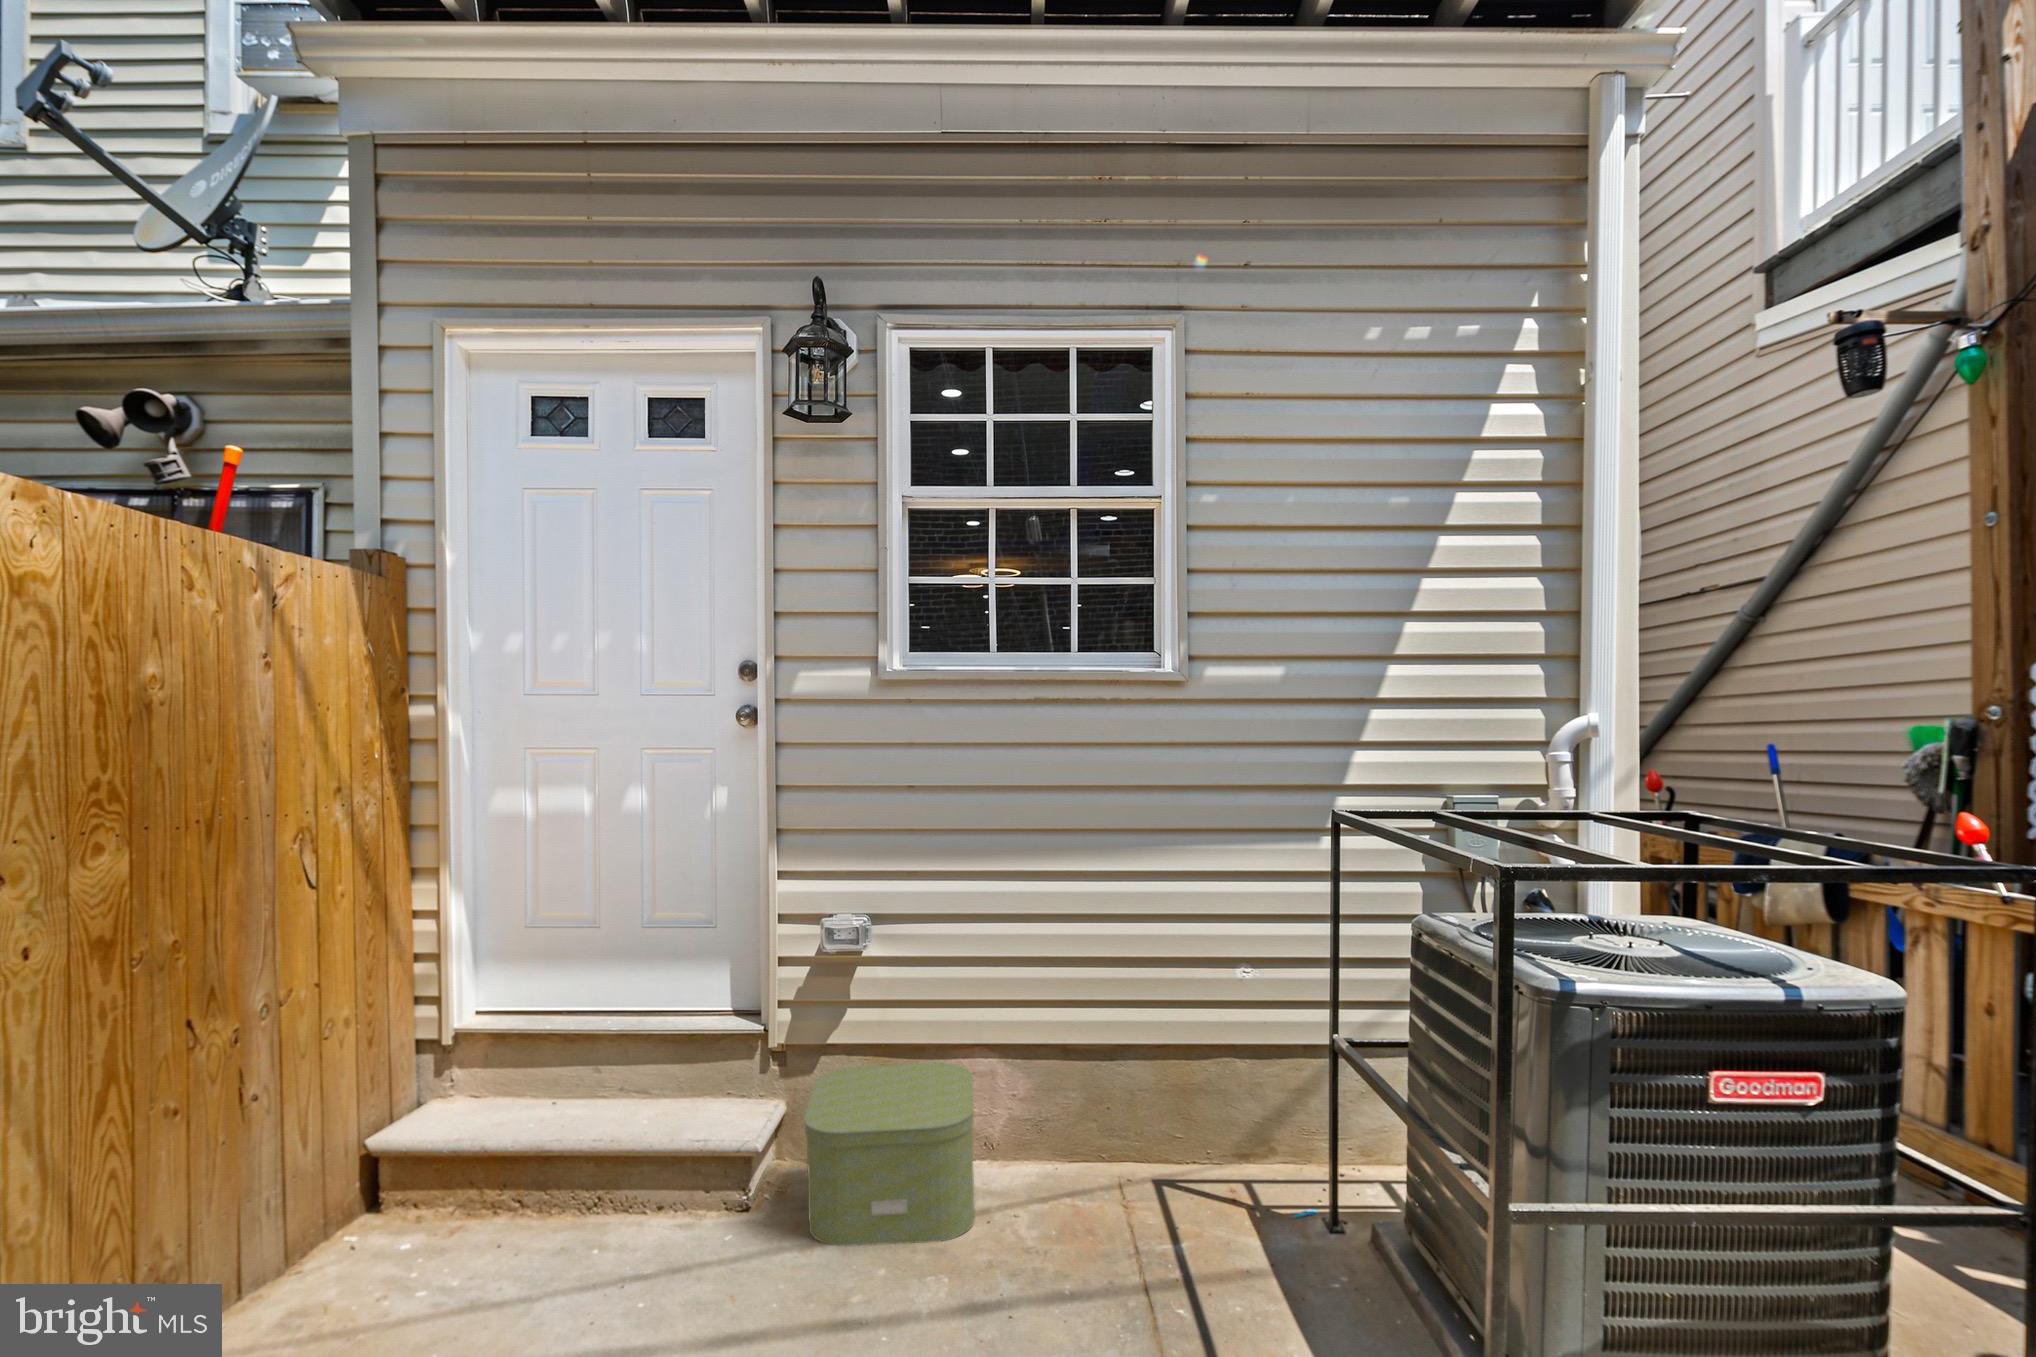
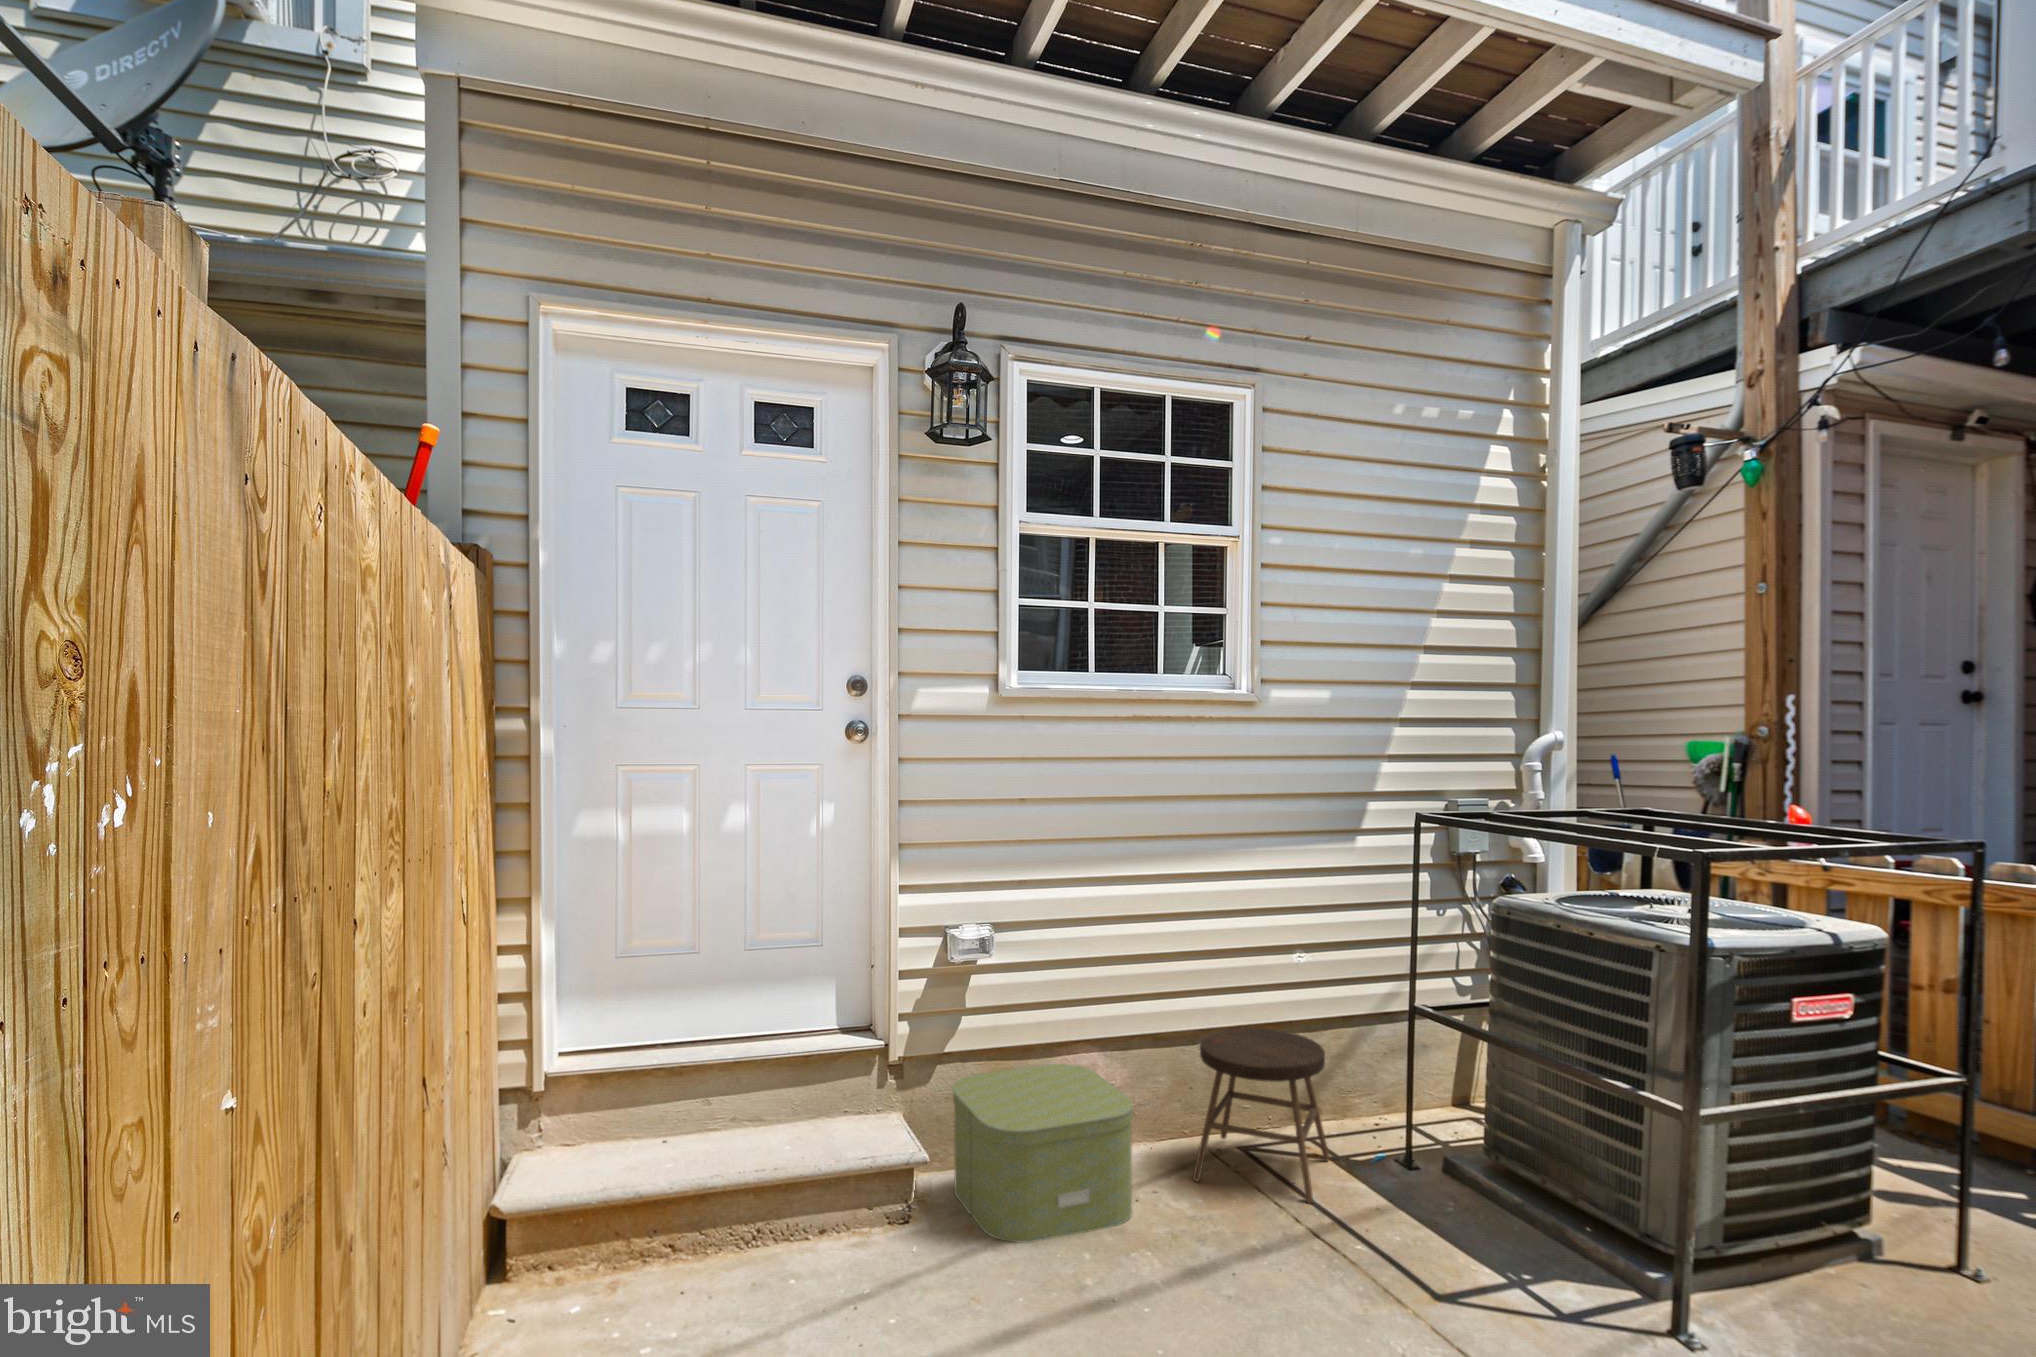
stool: none [1066,1043,1238,1247] -> present [1193,1028,1330,1204]

